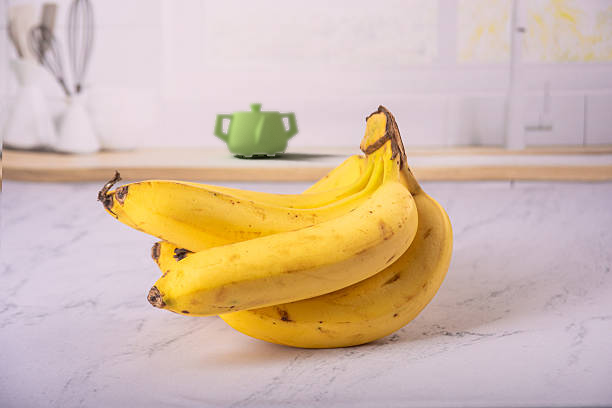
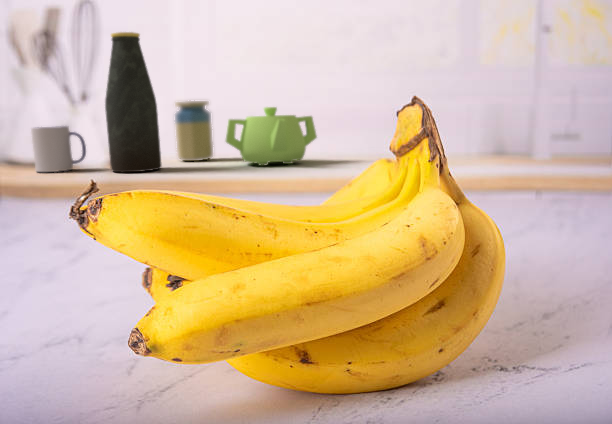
bottle: none [101,31,153,161] -> present [105,32,161,172]
jar: none [165,96,201,152] -> present [175,101,213,161]
mug: none [30,117,82,159] -> present [31,126,86,172]

